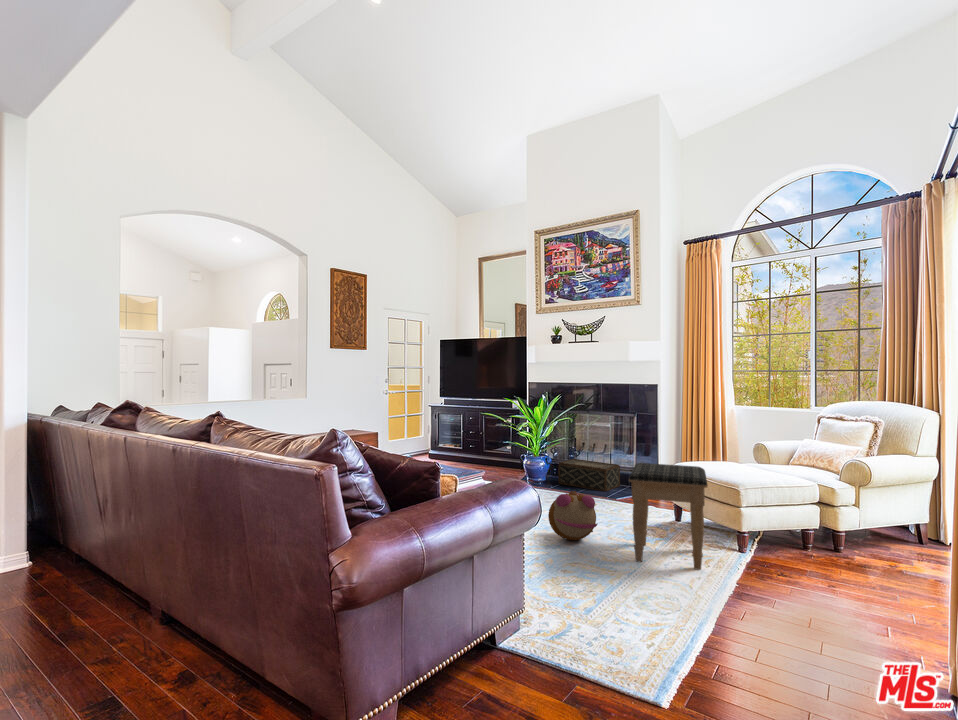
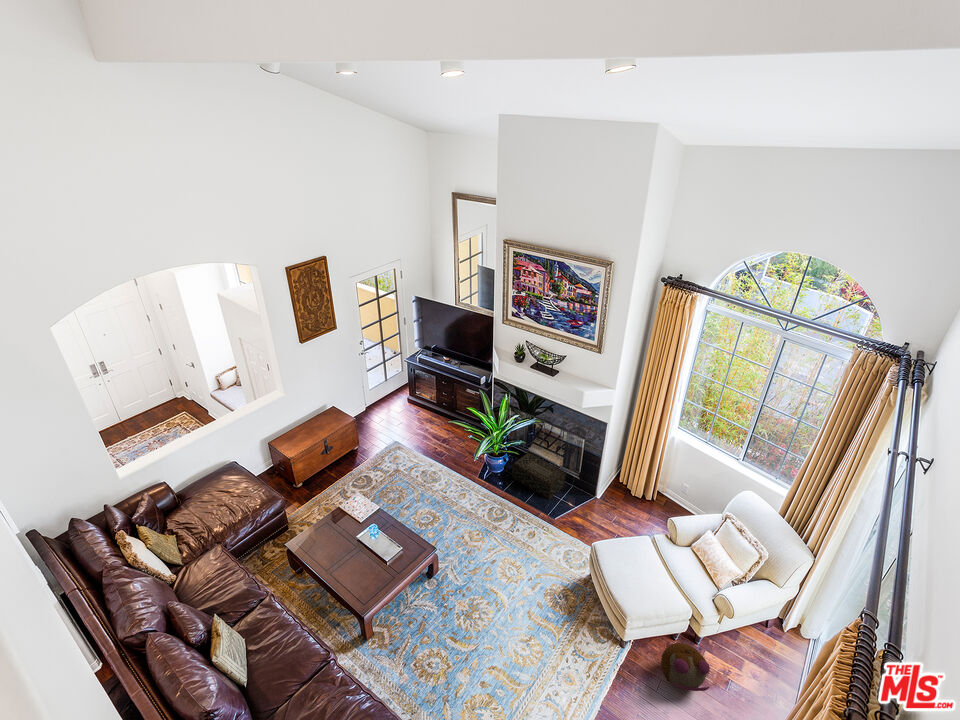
footstool: present [629,463,708,570] -> none [534,585,605,689]
plush toy: present [548,491,597,540] -> present [661,643,710,691]

